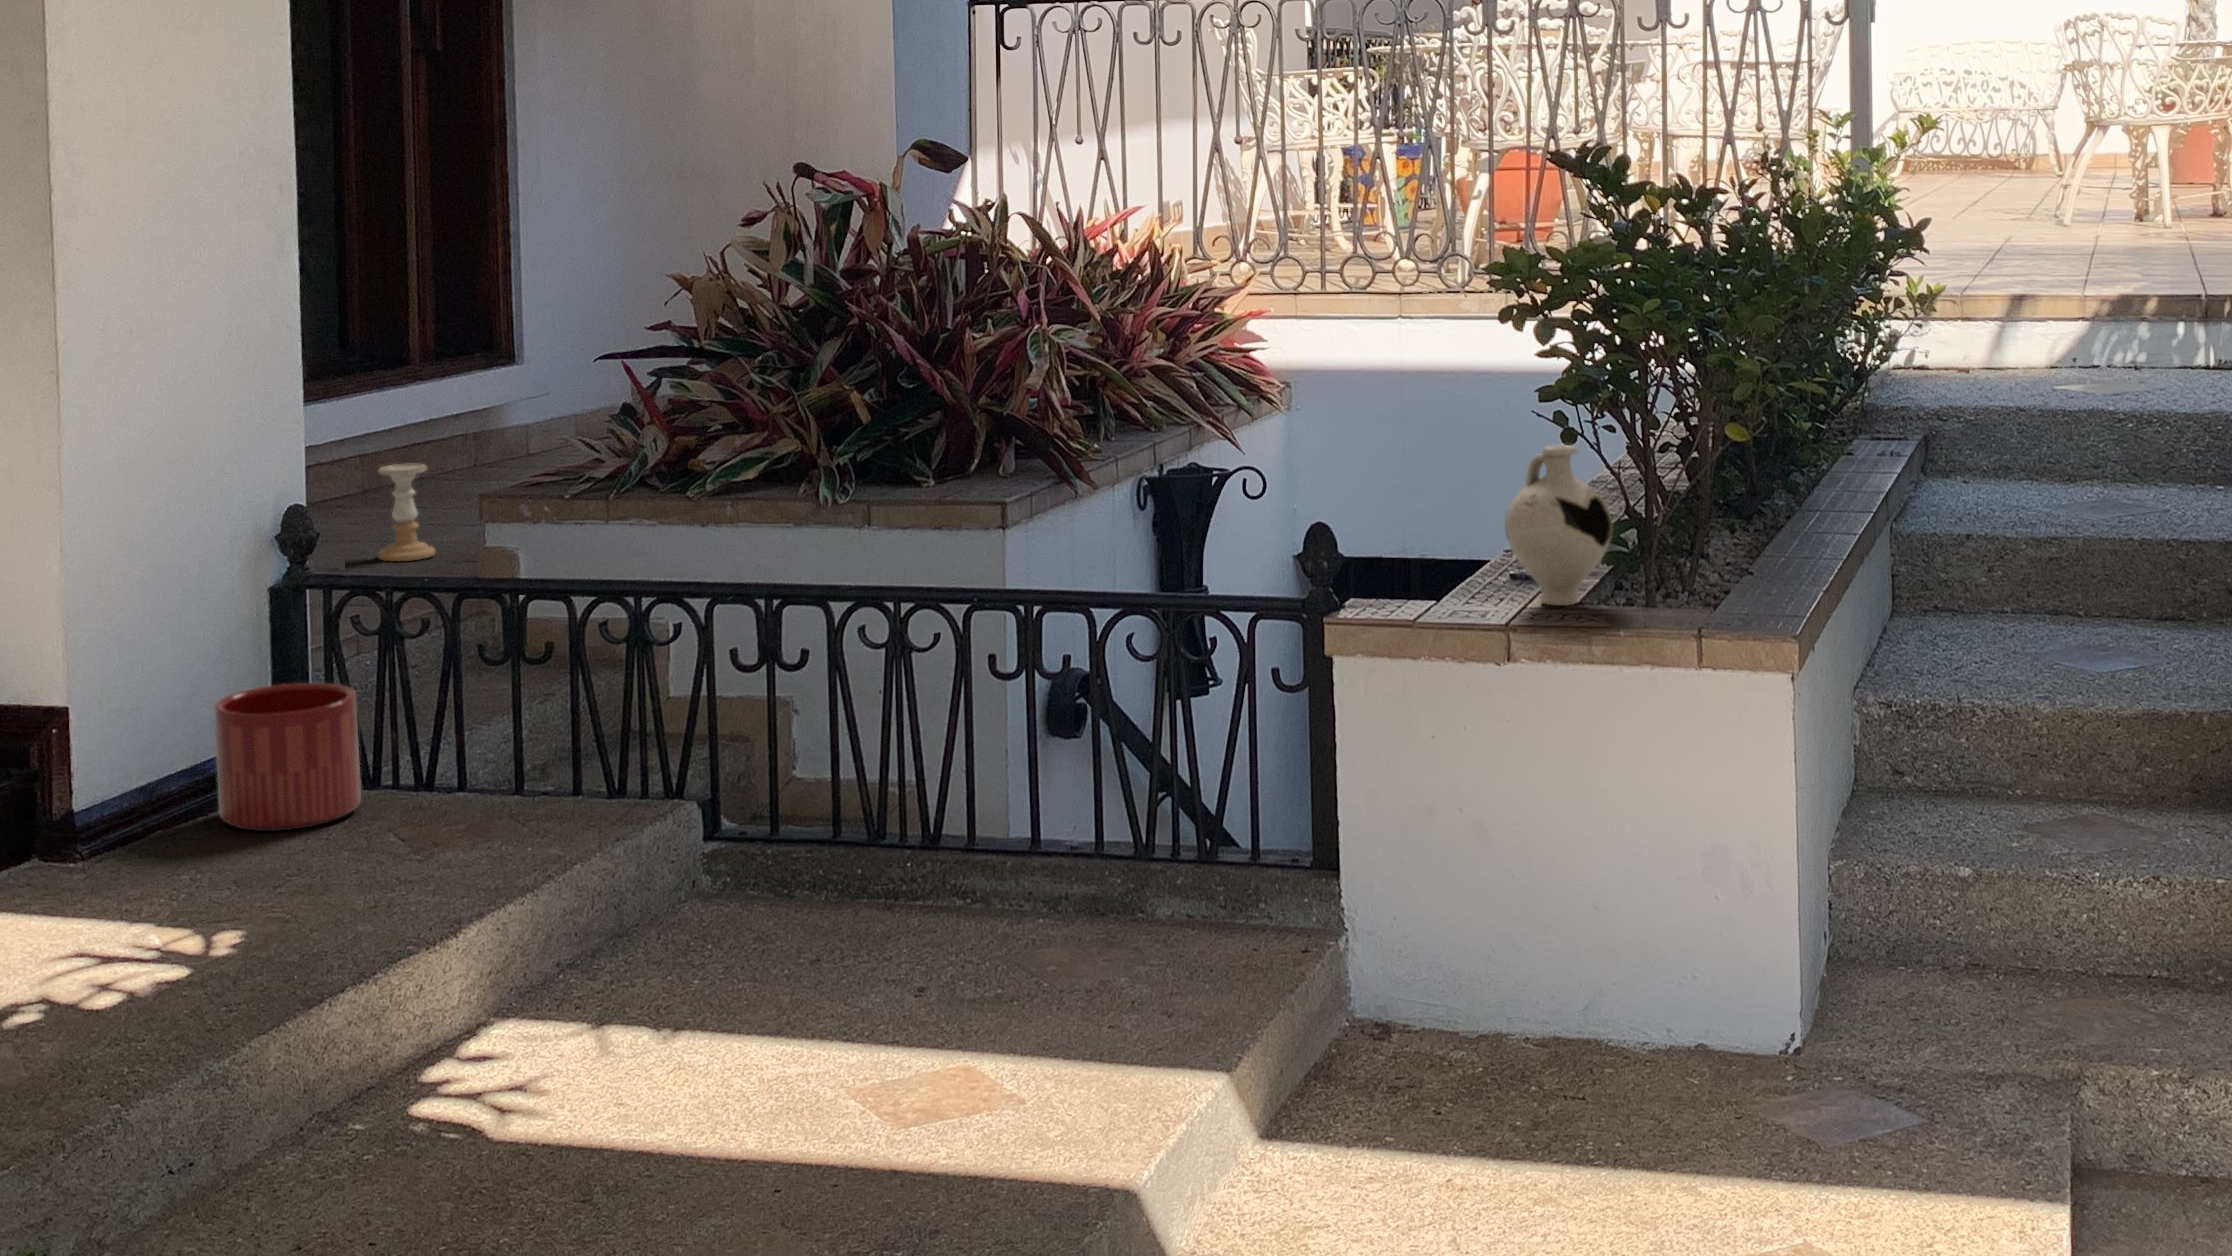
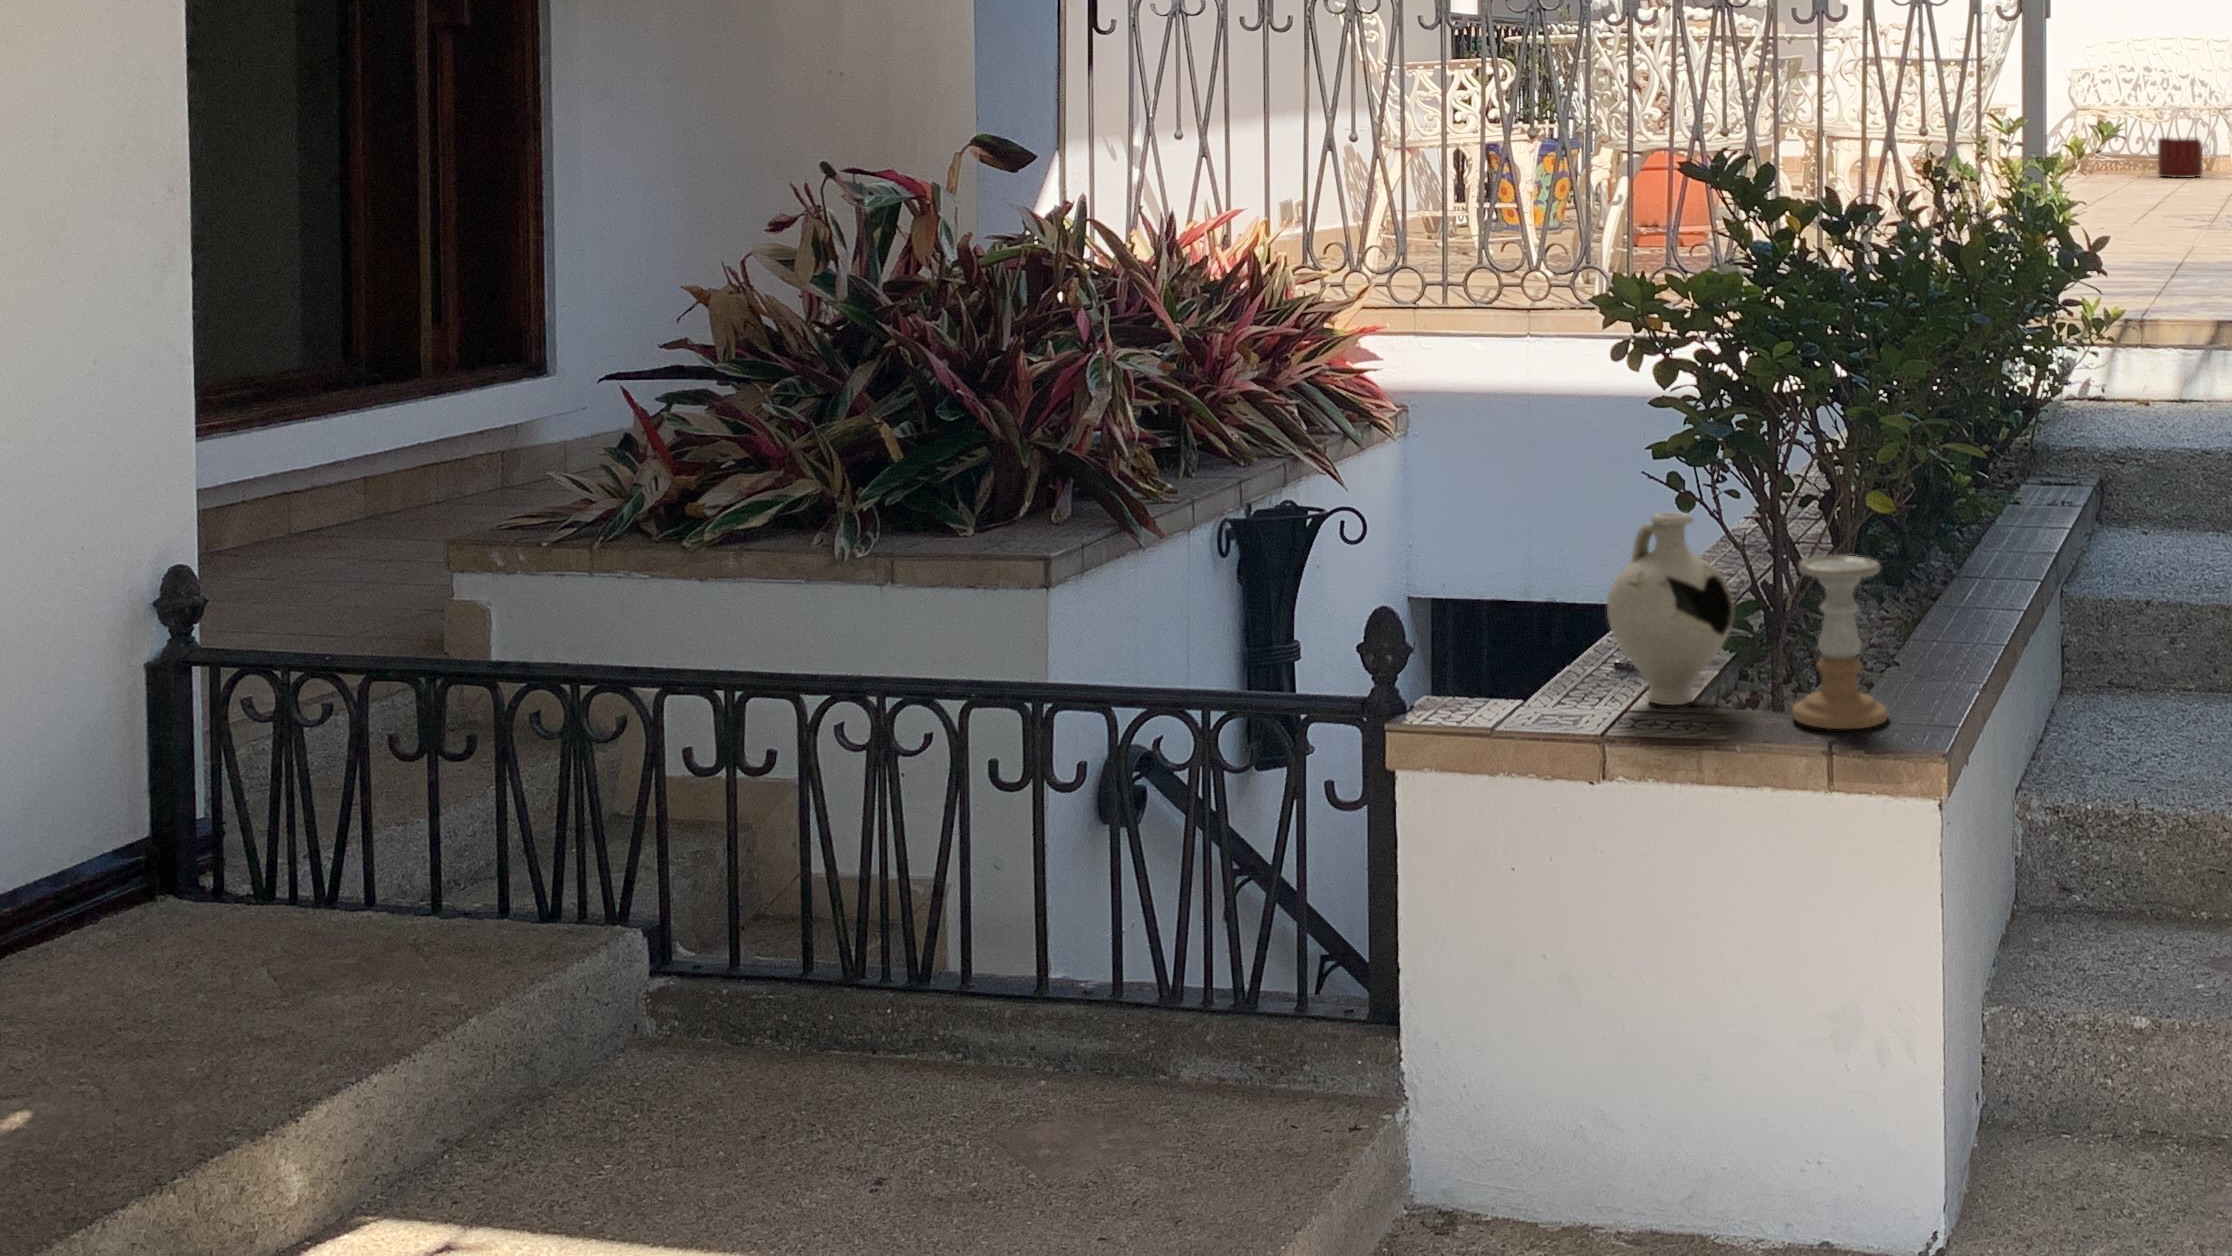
candle holder: present [378,463,435,561] -> present [1792,555,1888,729]
planter: present [214,683,361,831] -> present [2158,137,2203,178]

